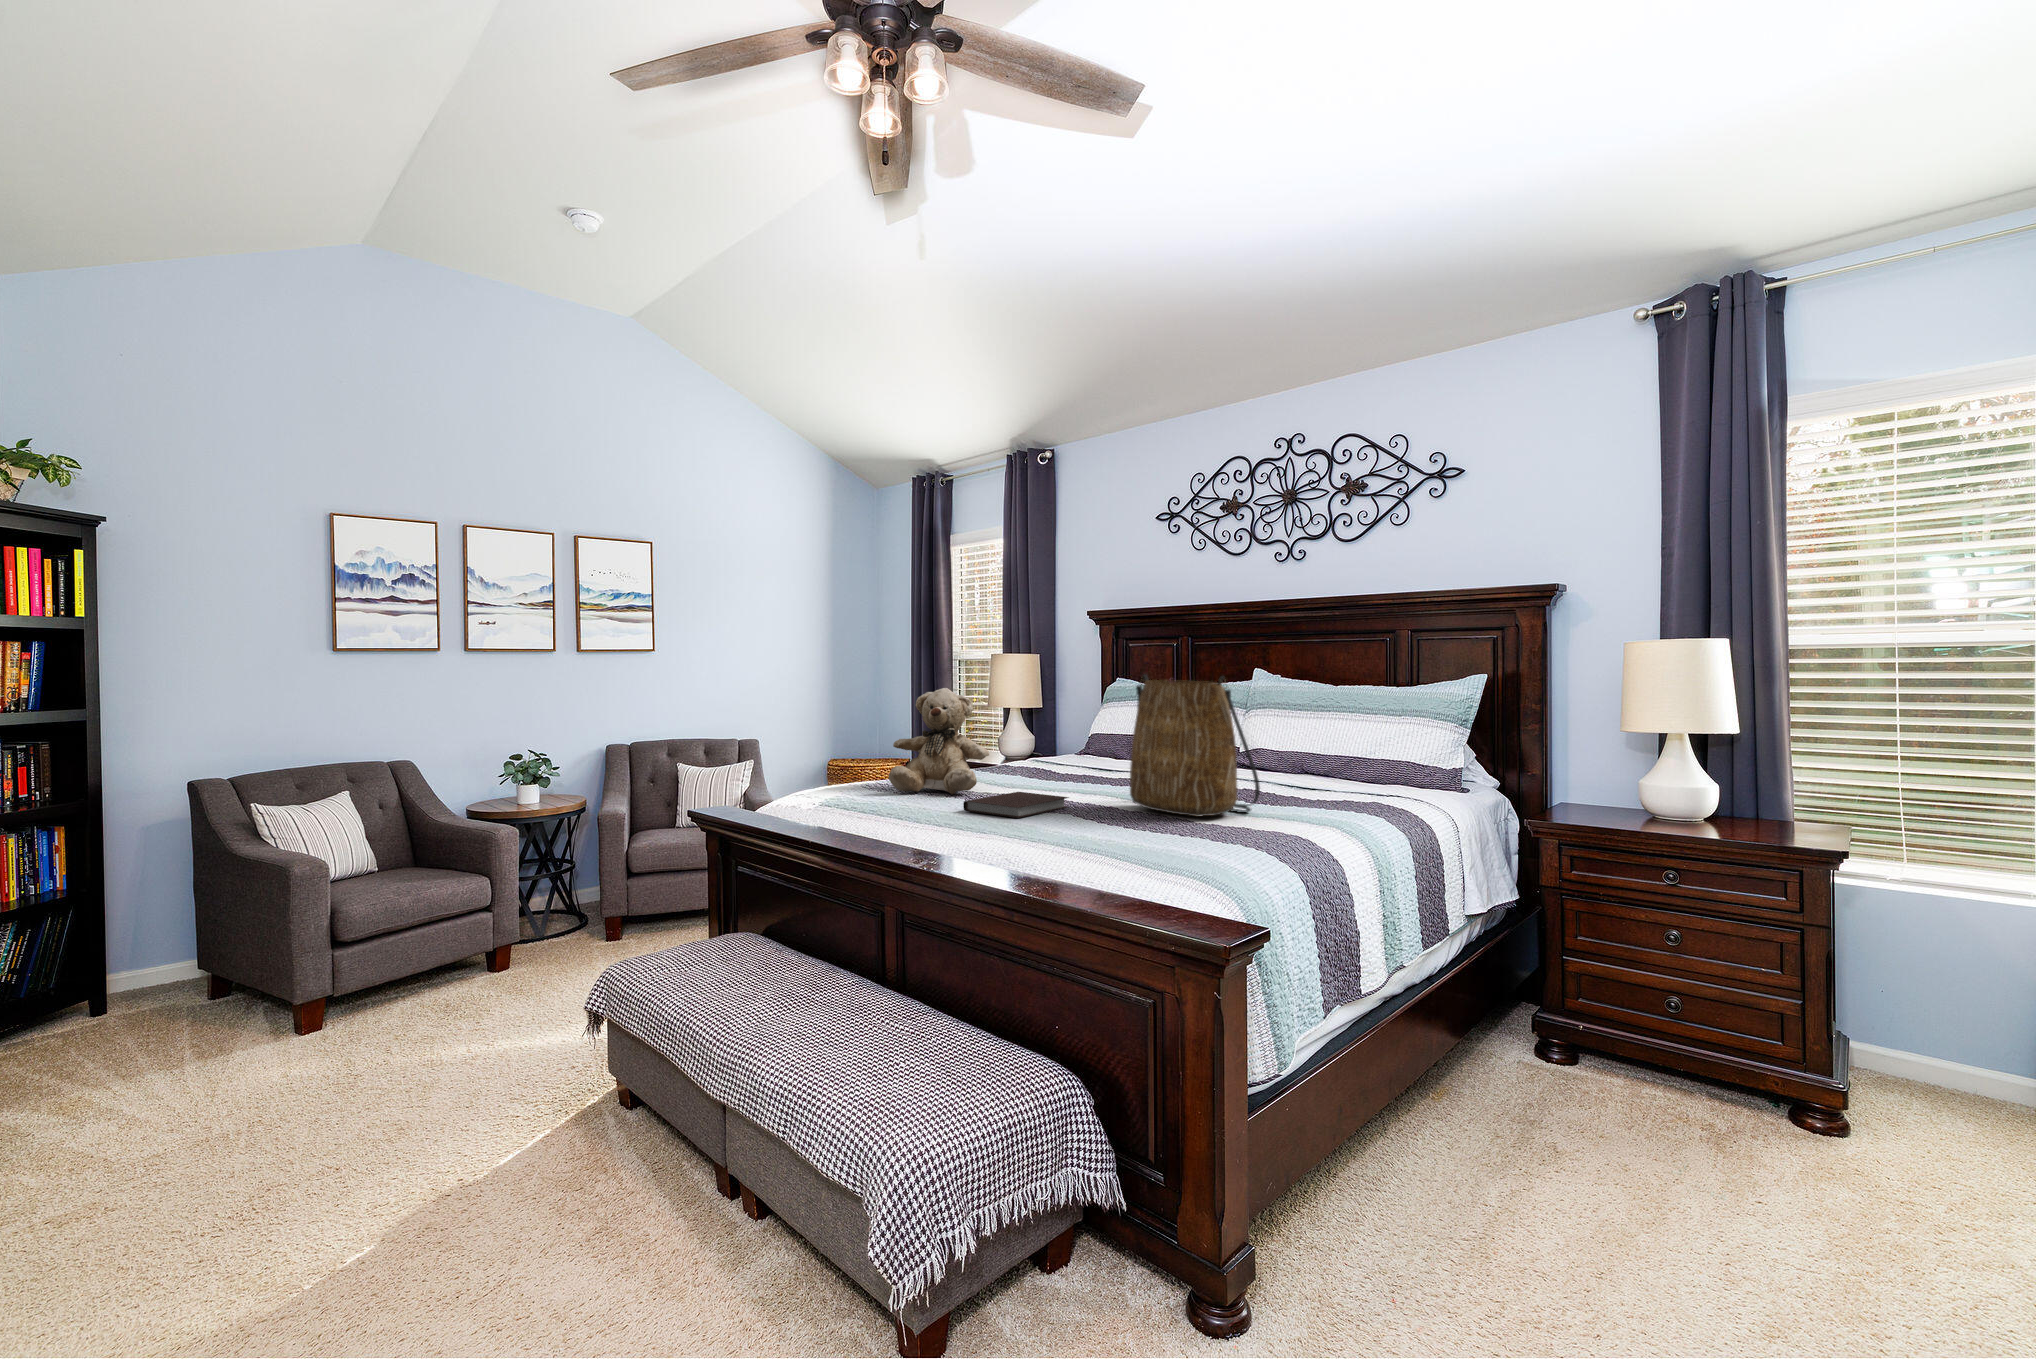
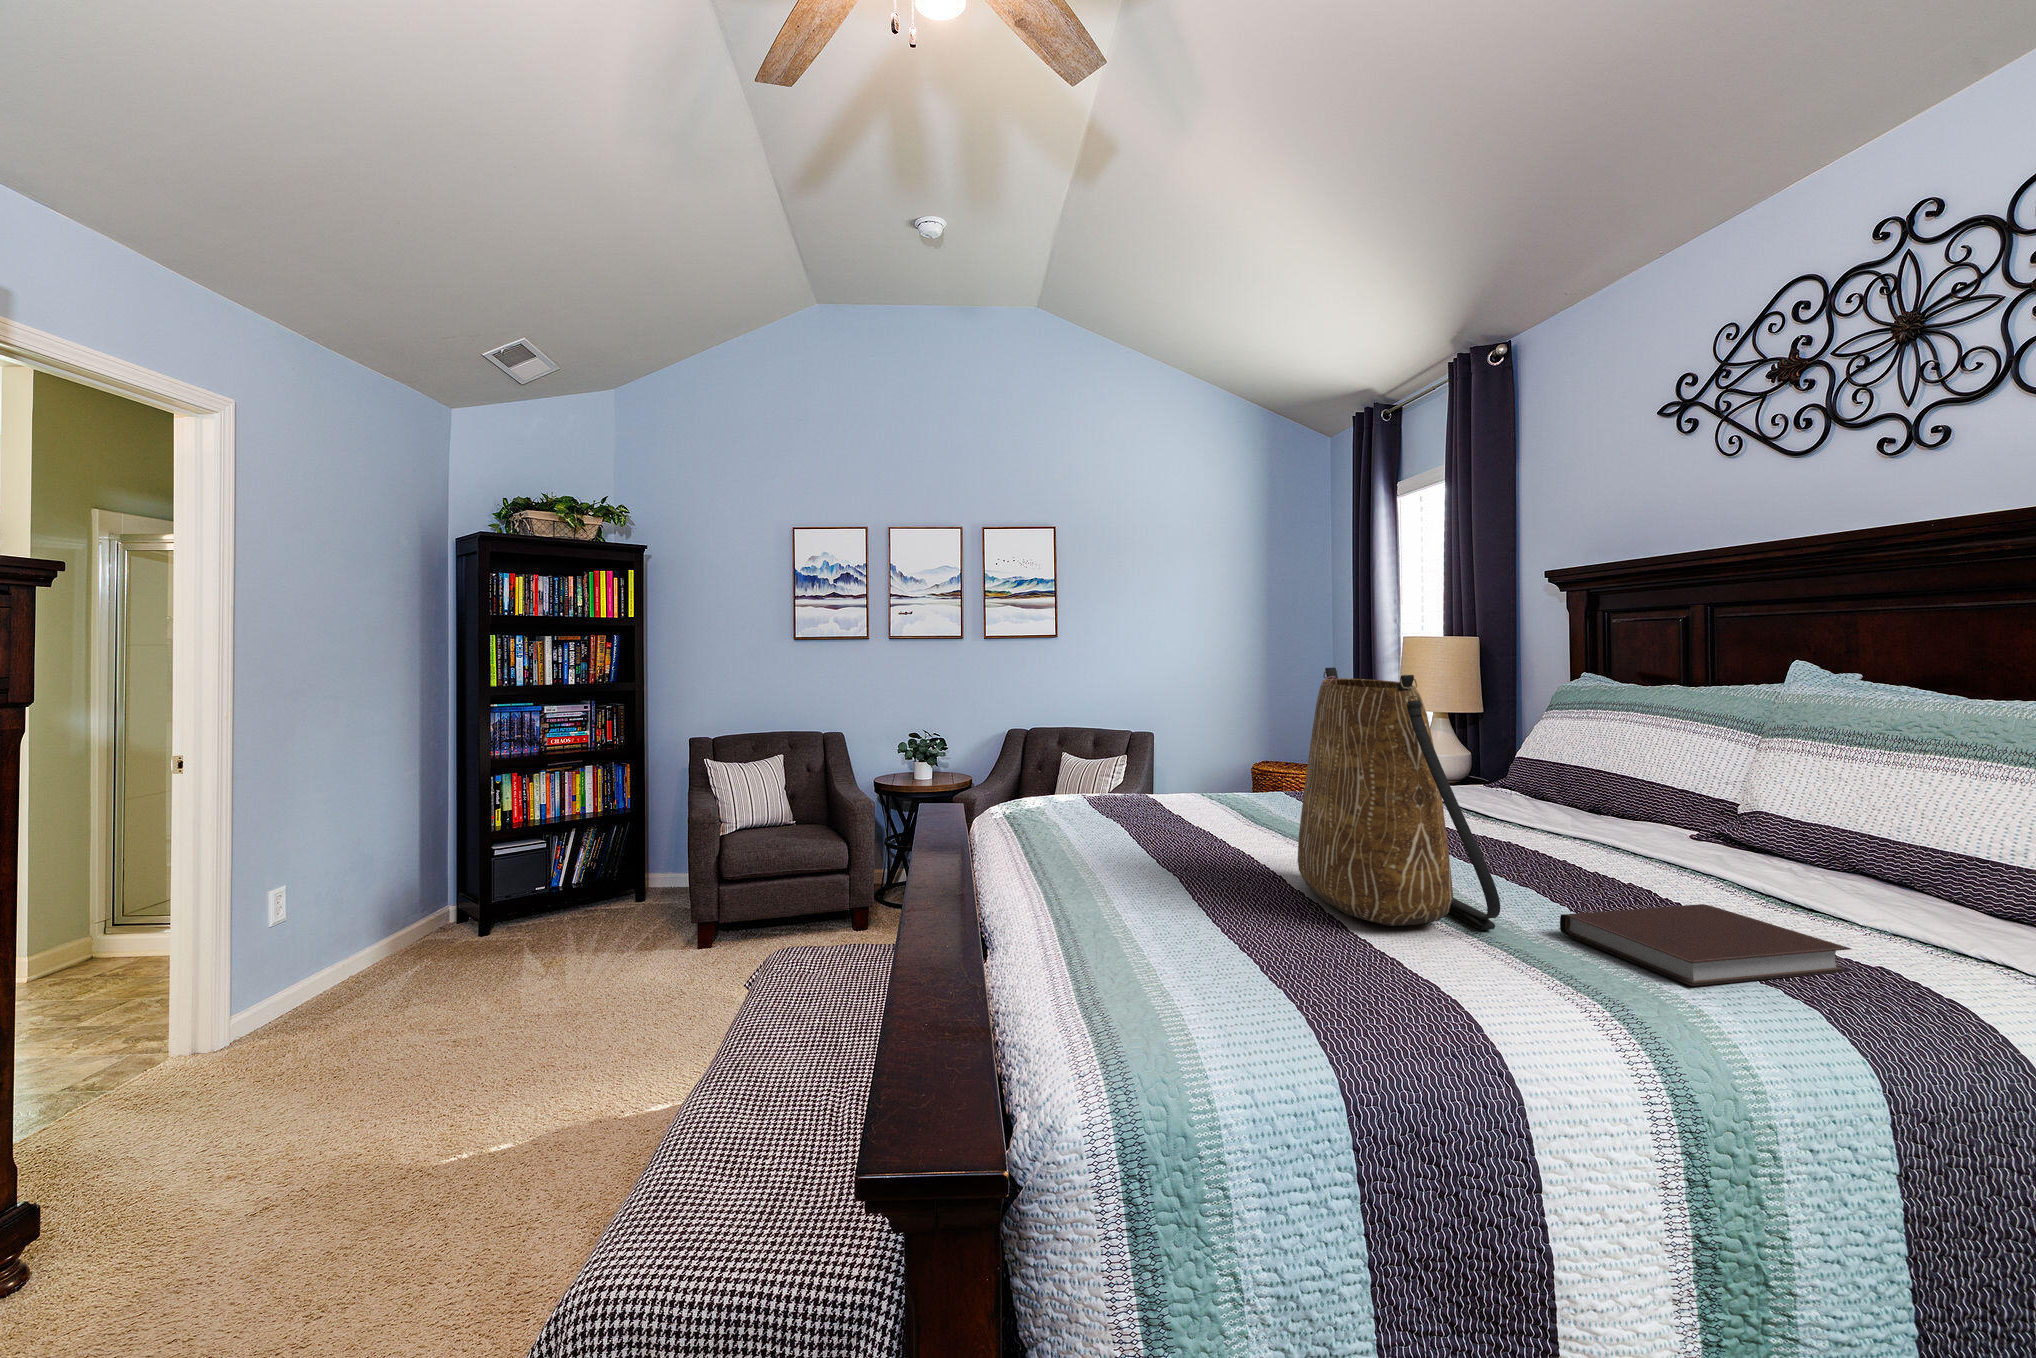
teddy bear: present [889,688,989,794] -> none [1080,680,1209,819]
notebook: present [963,792,1069,818] -> present [1560,904,1851,986]

